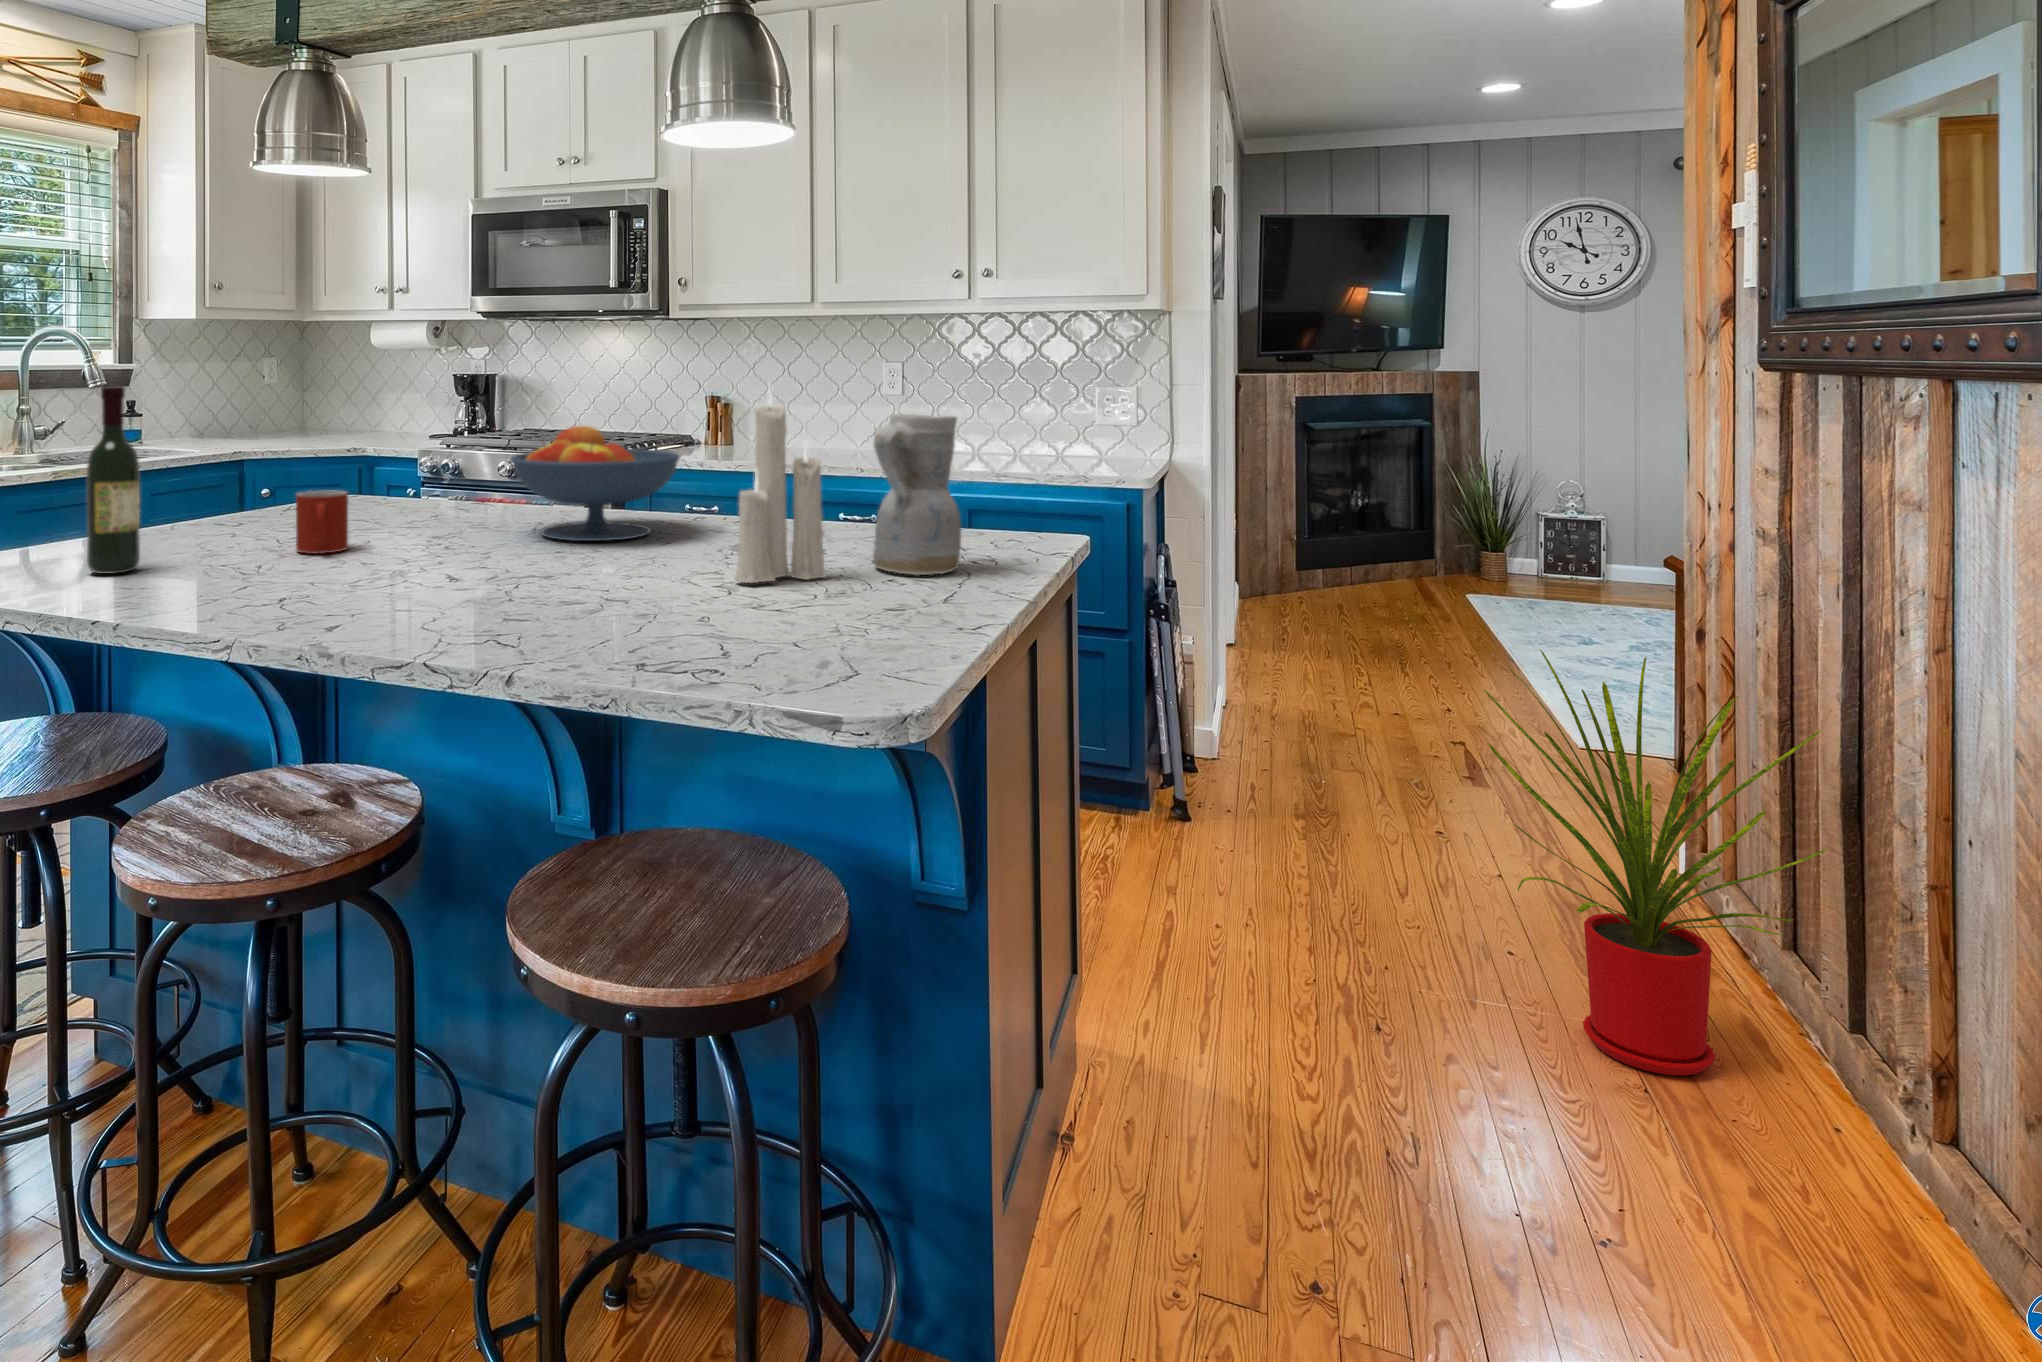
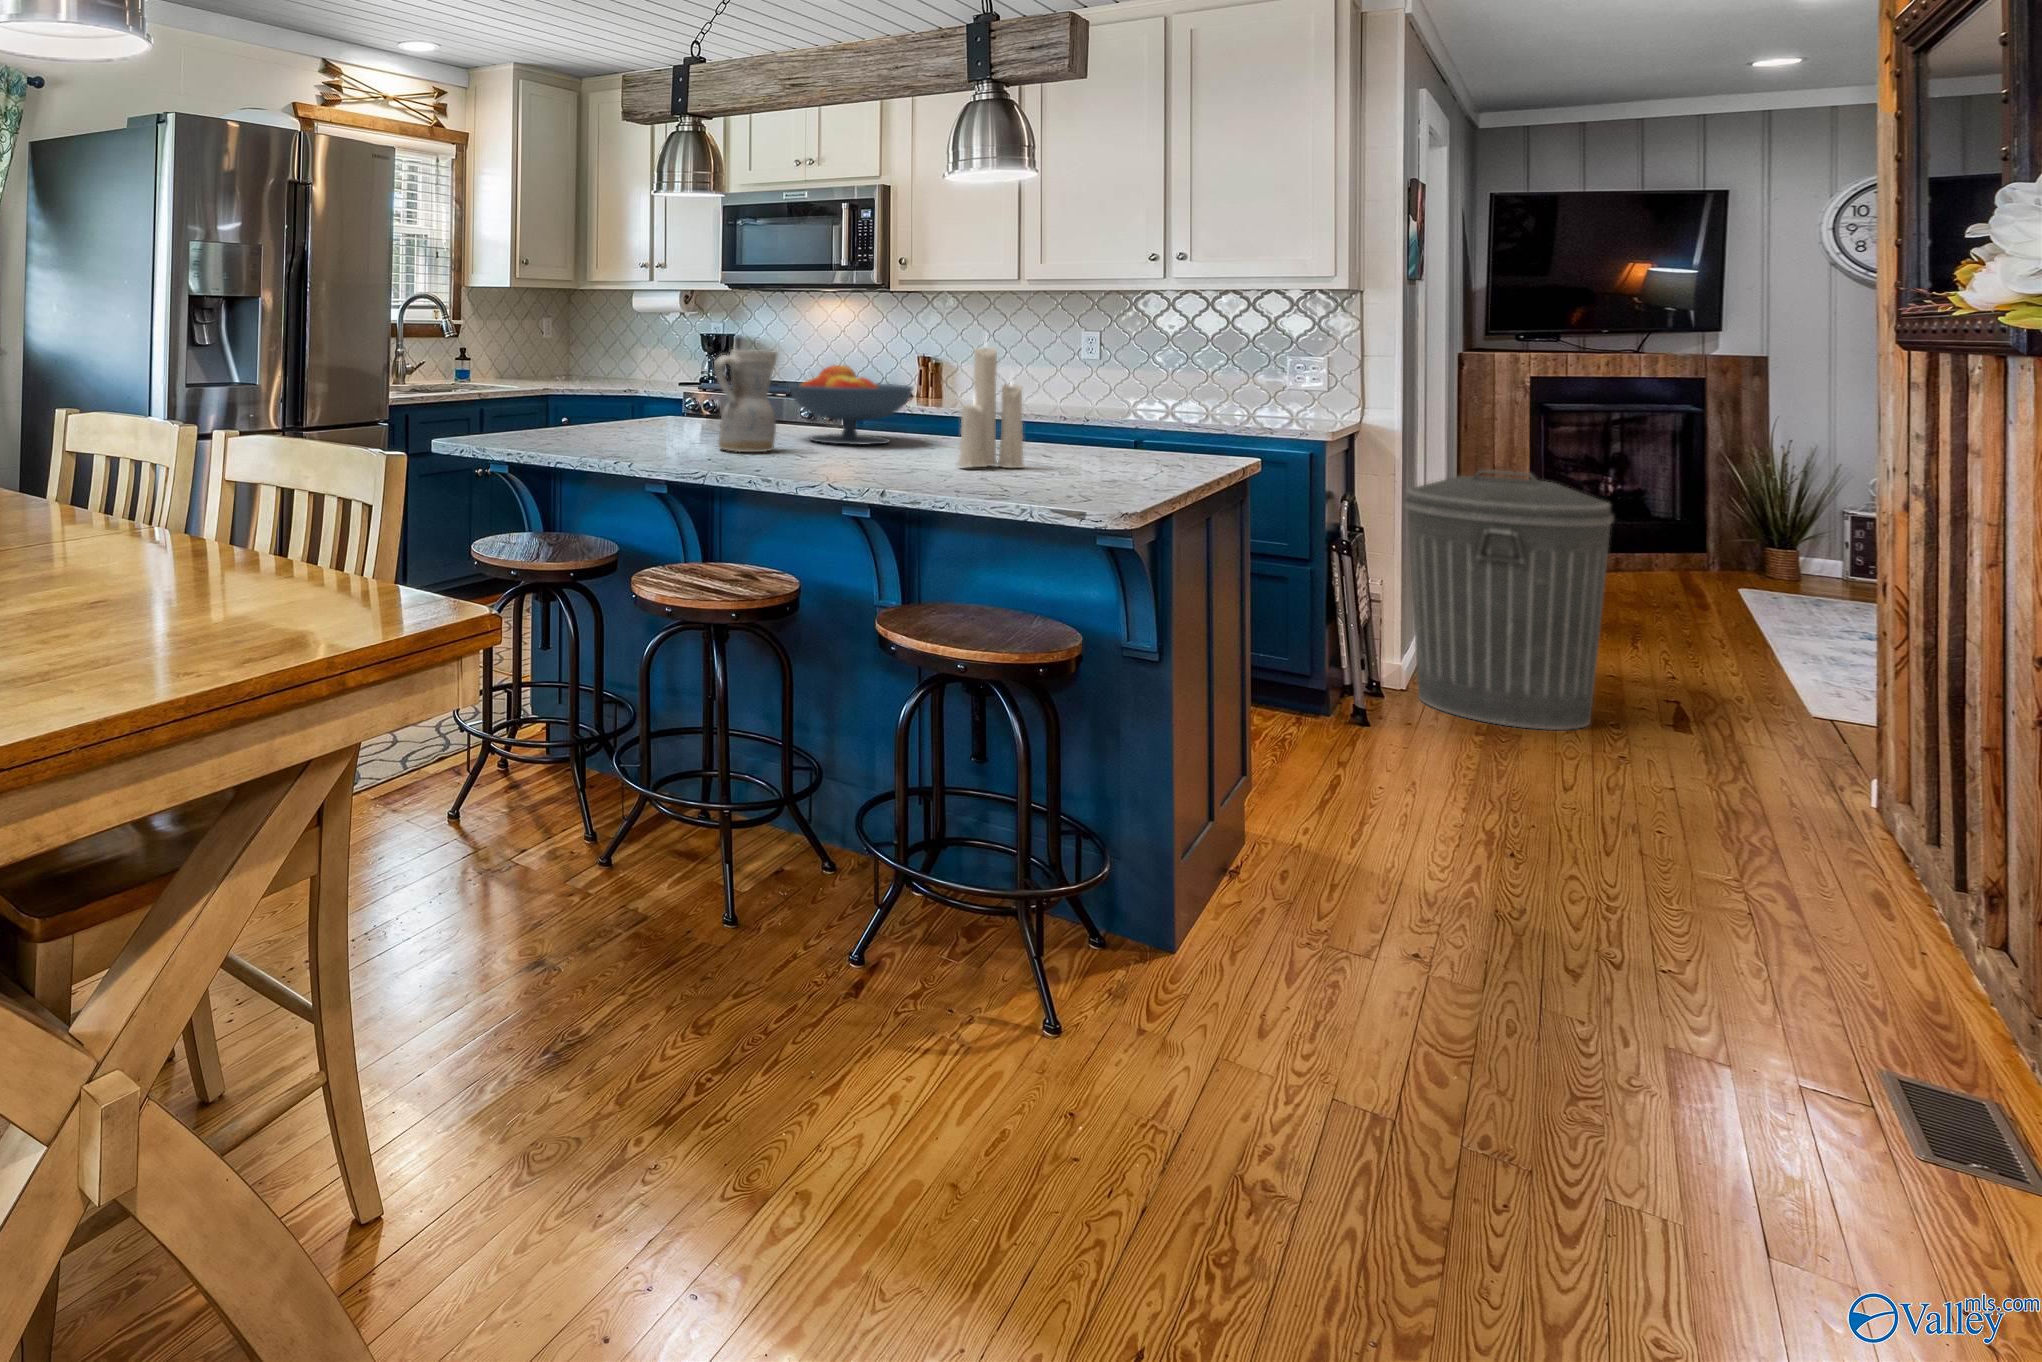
wine bottle: present [87,386,140,574] -> none [522,327,553,446]
ceramic pitcher: present [873,414,961,575] -> present [714,350,777,452]
mug: present [296,491,348,554] -> none [645,402,679,443]
trash can: none [1221,511,1423,802] -> present [1404,470,1613,730]
house plant: present [1483,649,1828,1076] -> none [1607,572,1926,918]

